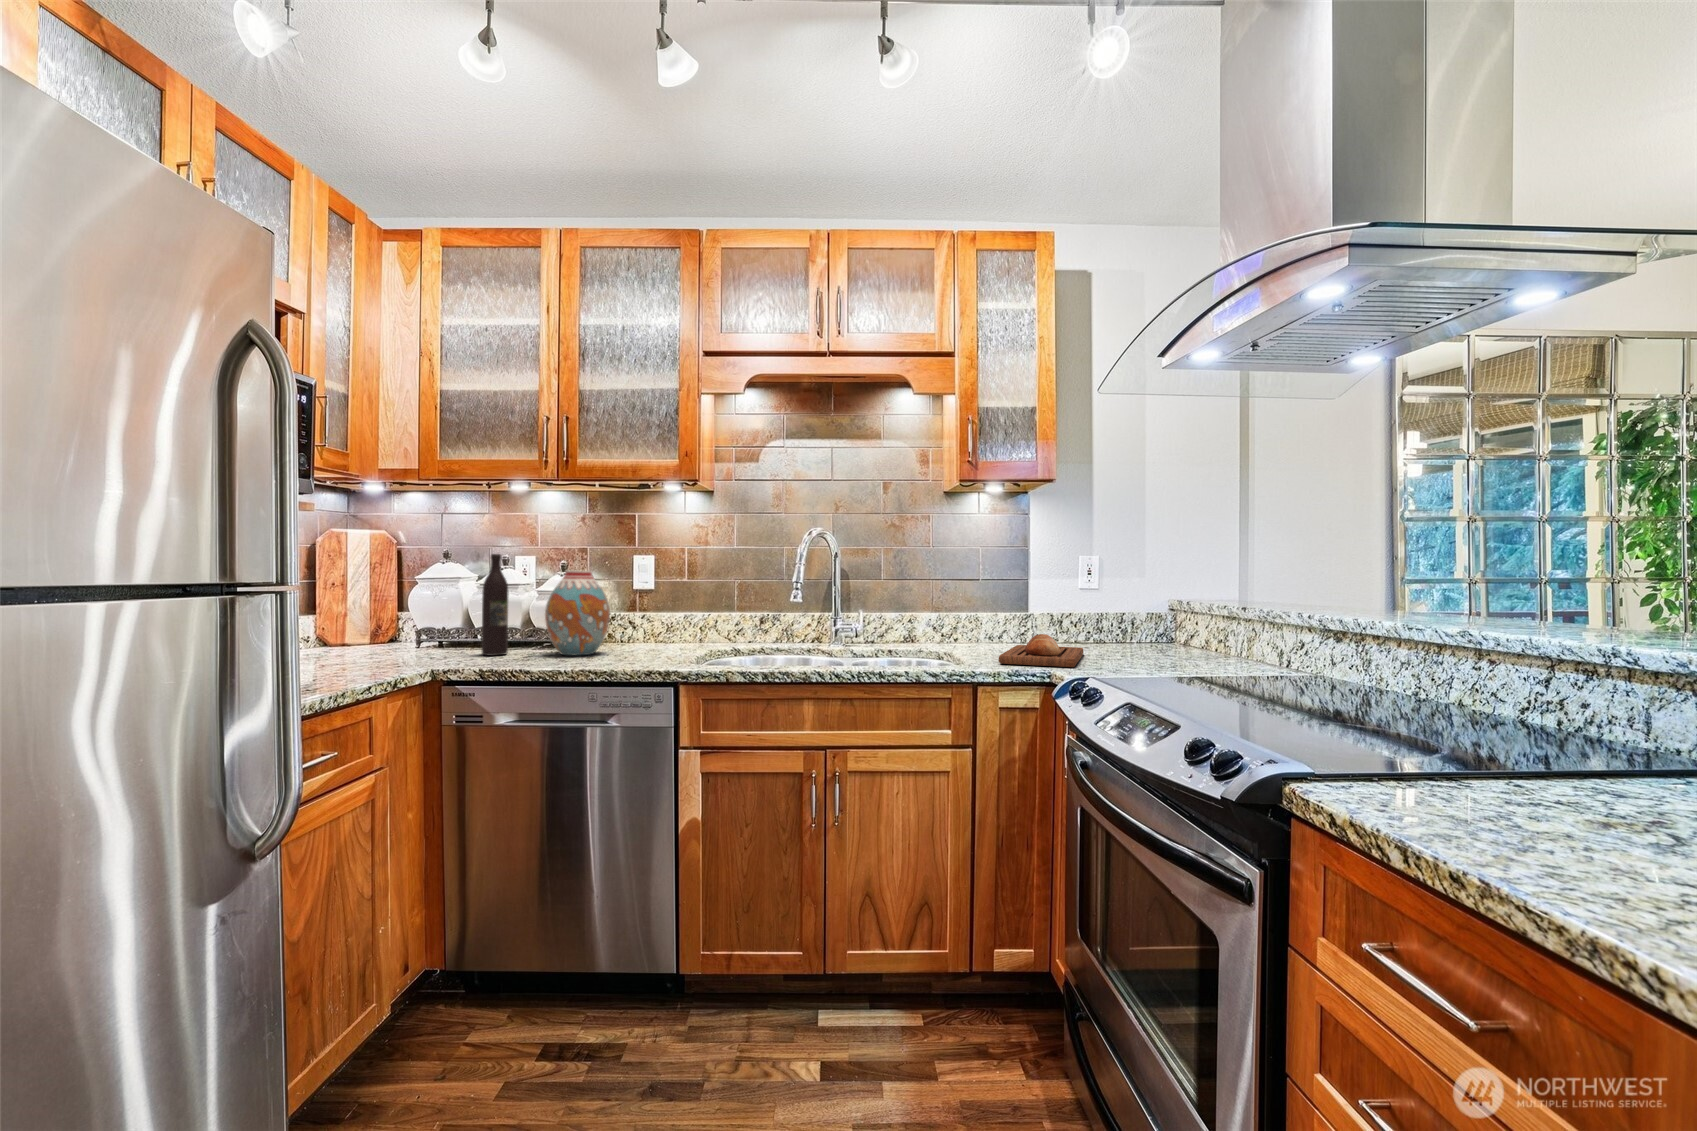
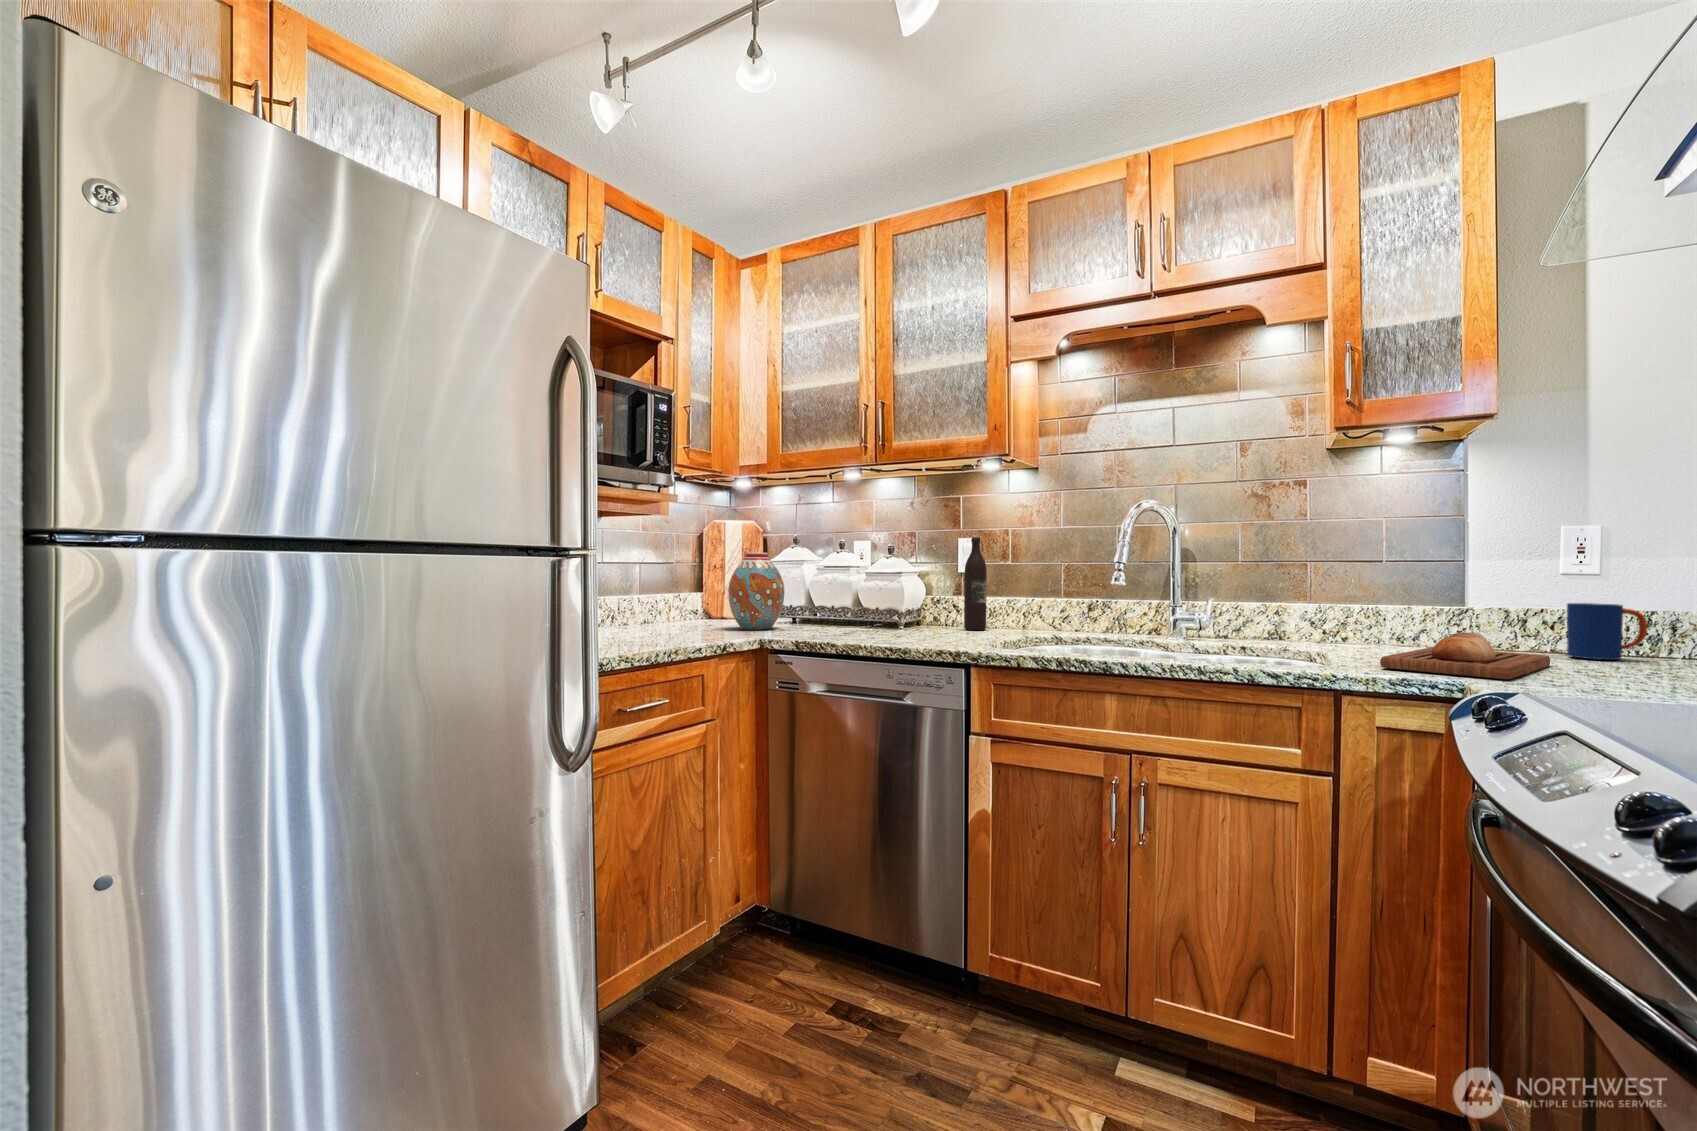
wine bottle: present [482,554,508,656] -> present [964,537,987,630]
vase: present [545,571,610,656] -> present [728,553,784,630]
mug: none [1085,610,1124,648] -> present [1567,603,1647,660]

